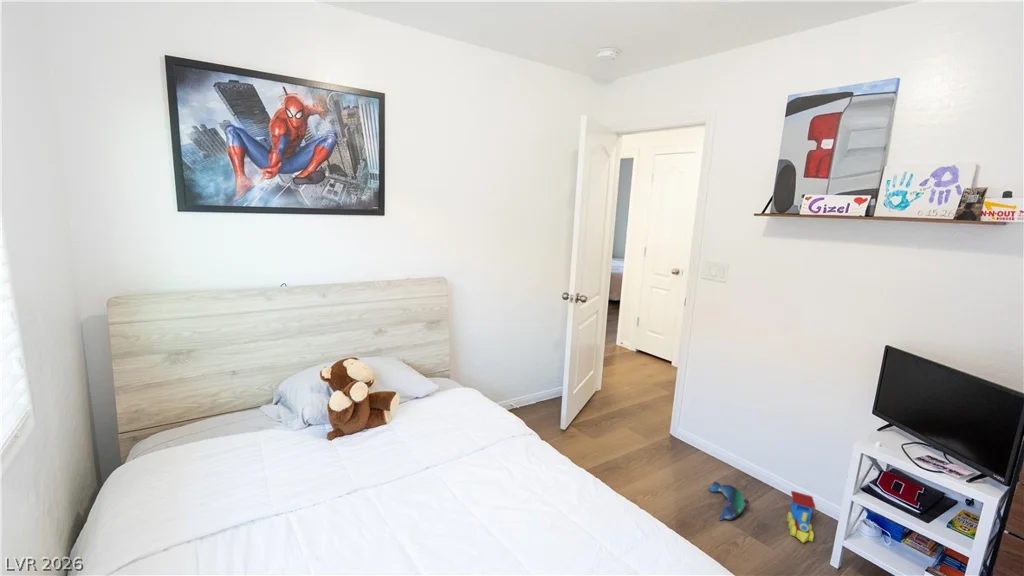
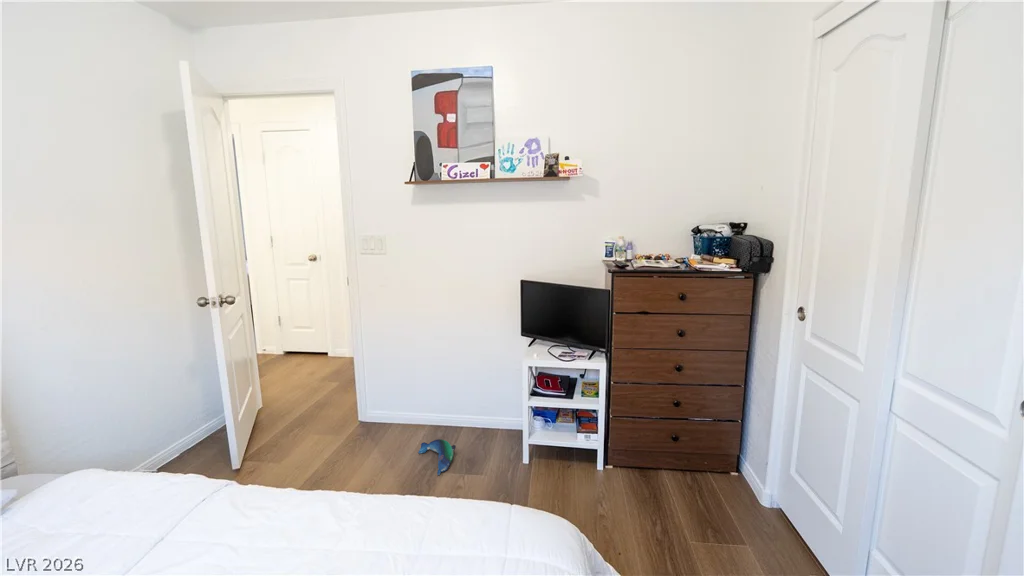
toy train: present [787,491,815,542] -> none [482,418,507,458]

